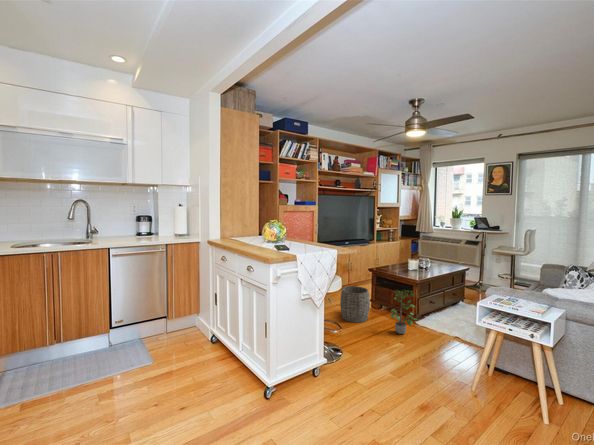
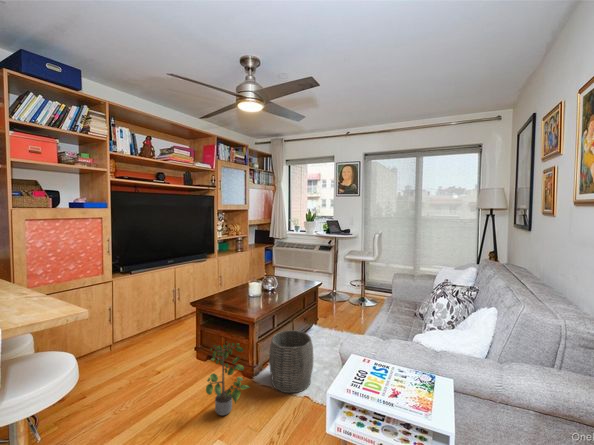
woven basket: present [340,286,370,323] -> present [269,330,313,393]

